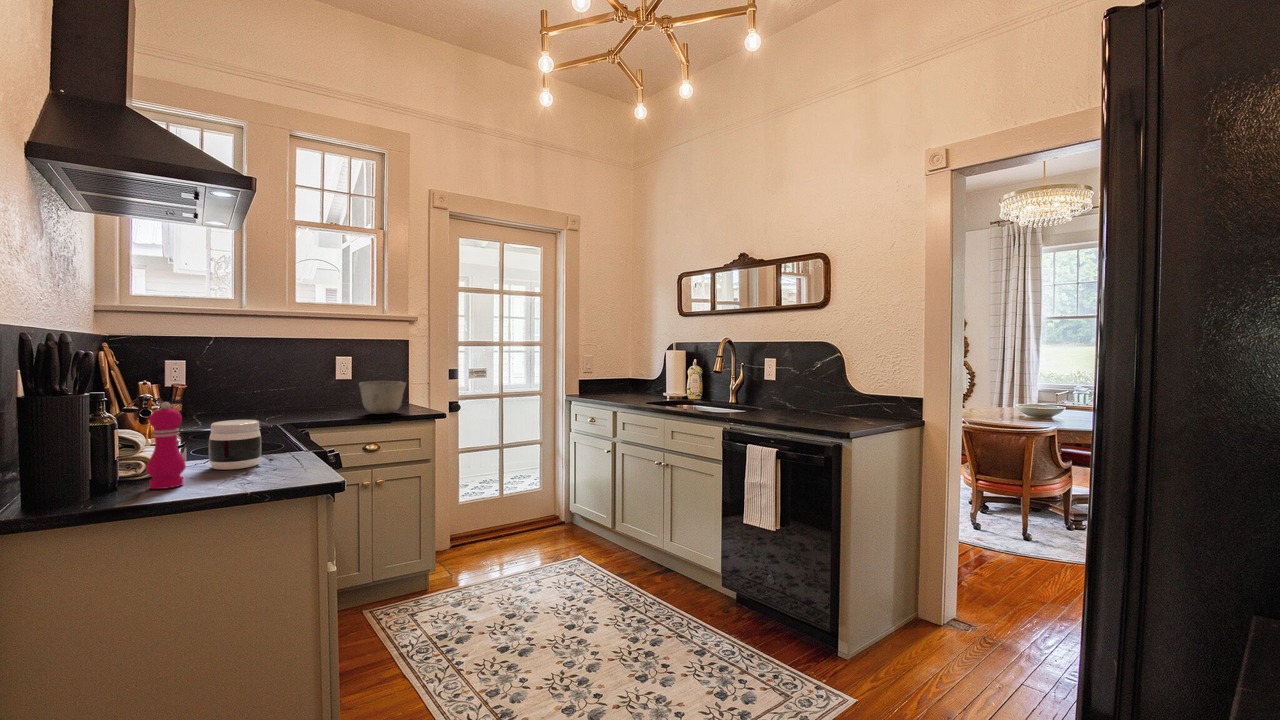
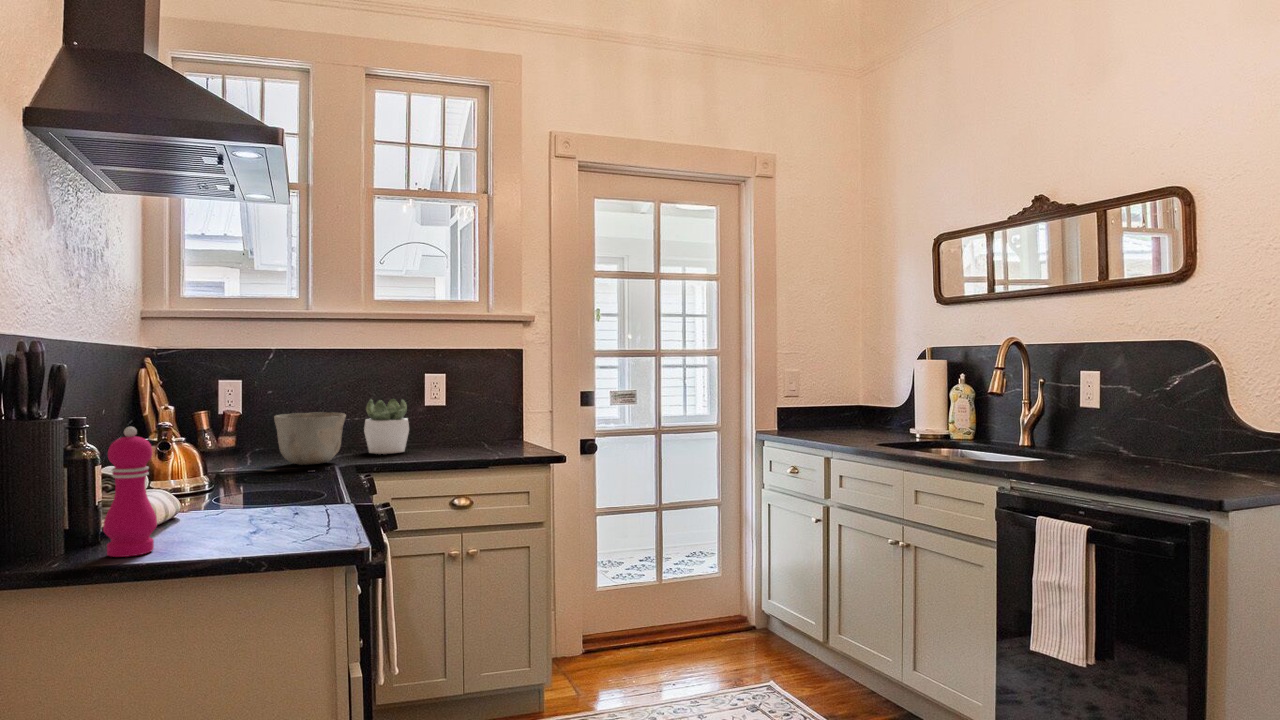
succulent plant: none [290,375,326,415] -> present [364,399,409,454]
ceramic bowl: present [359,381,406,414] -> present [274,412,346,465]
jar: present [209,420,261,470] -> none [206,457,277,530]

